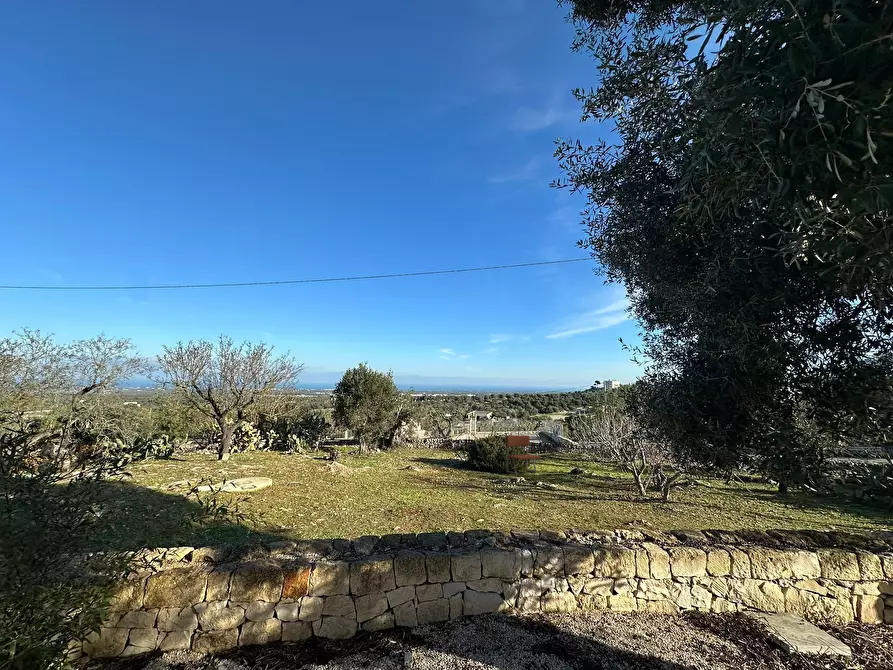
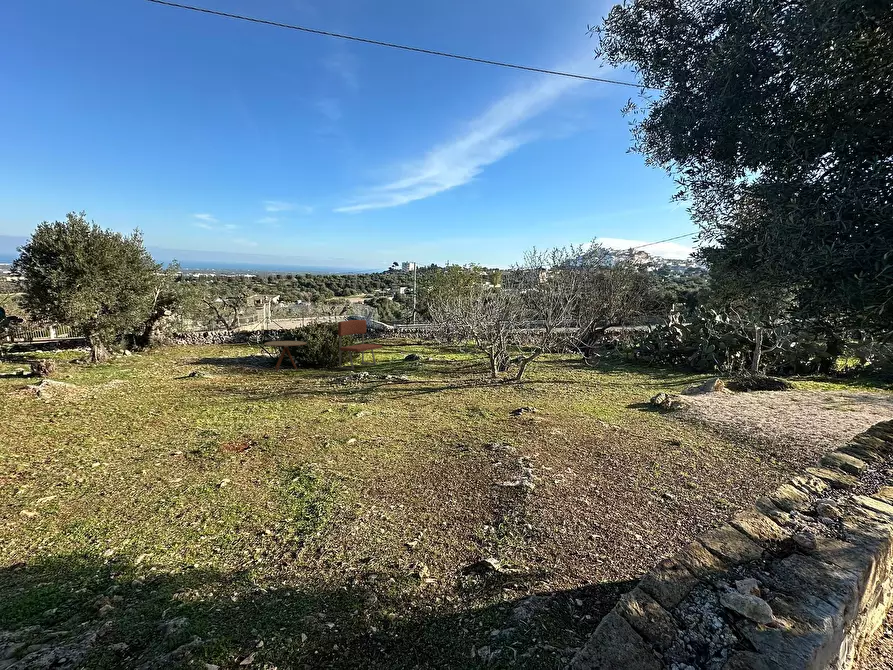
round table: none [455,448,484,471] -> present [265,341,307,372]

